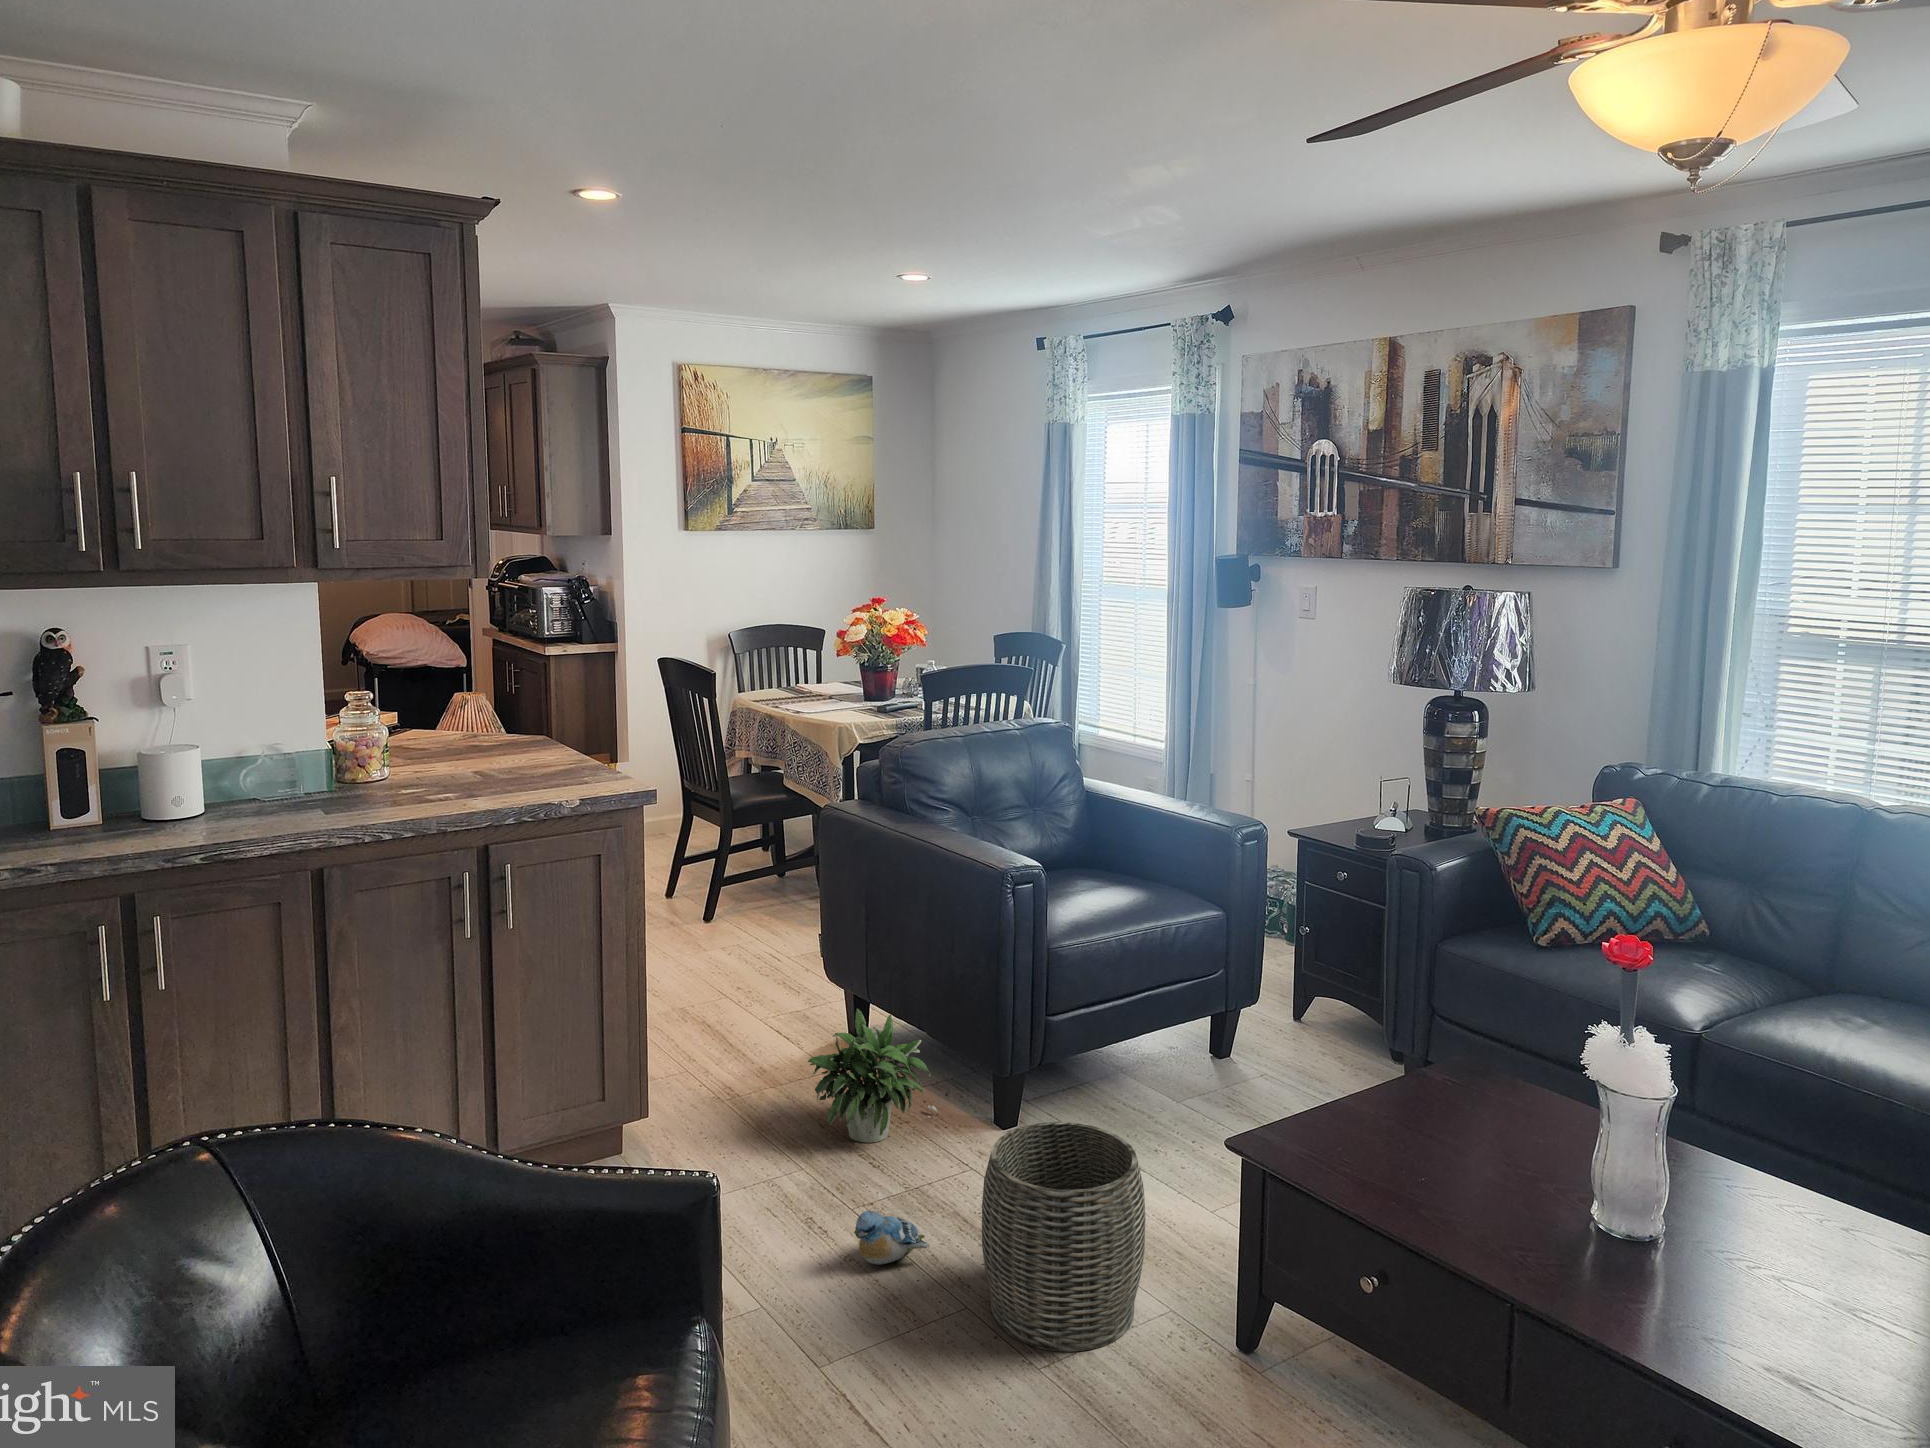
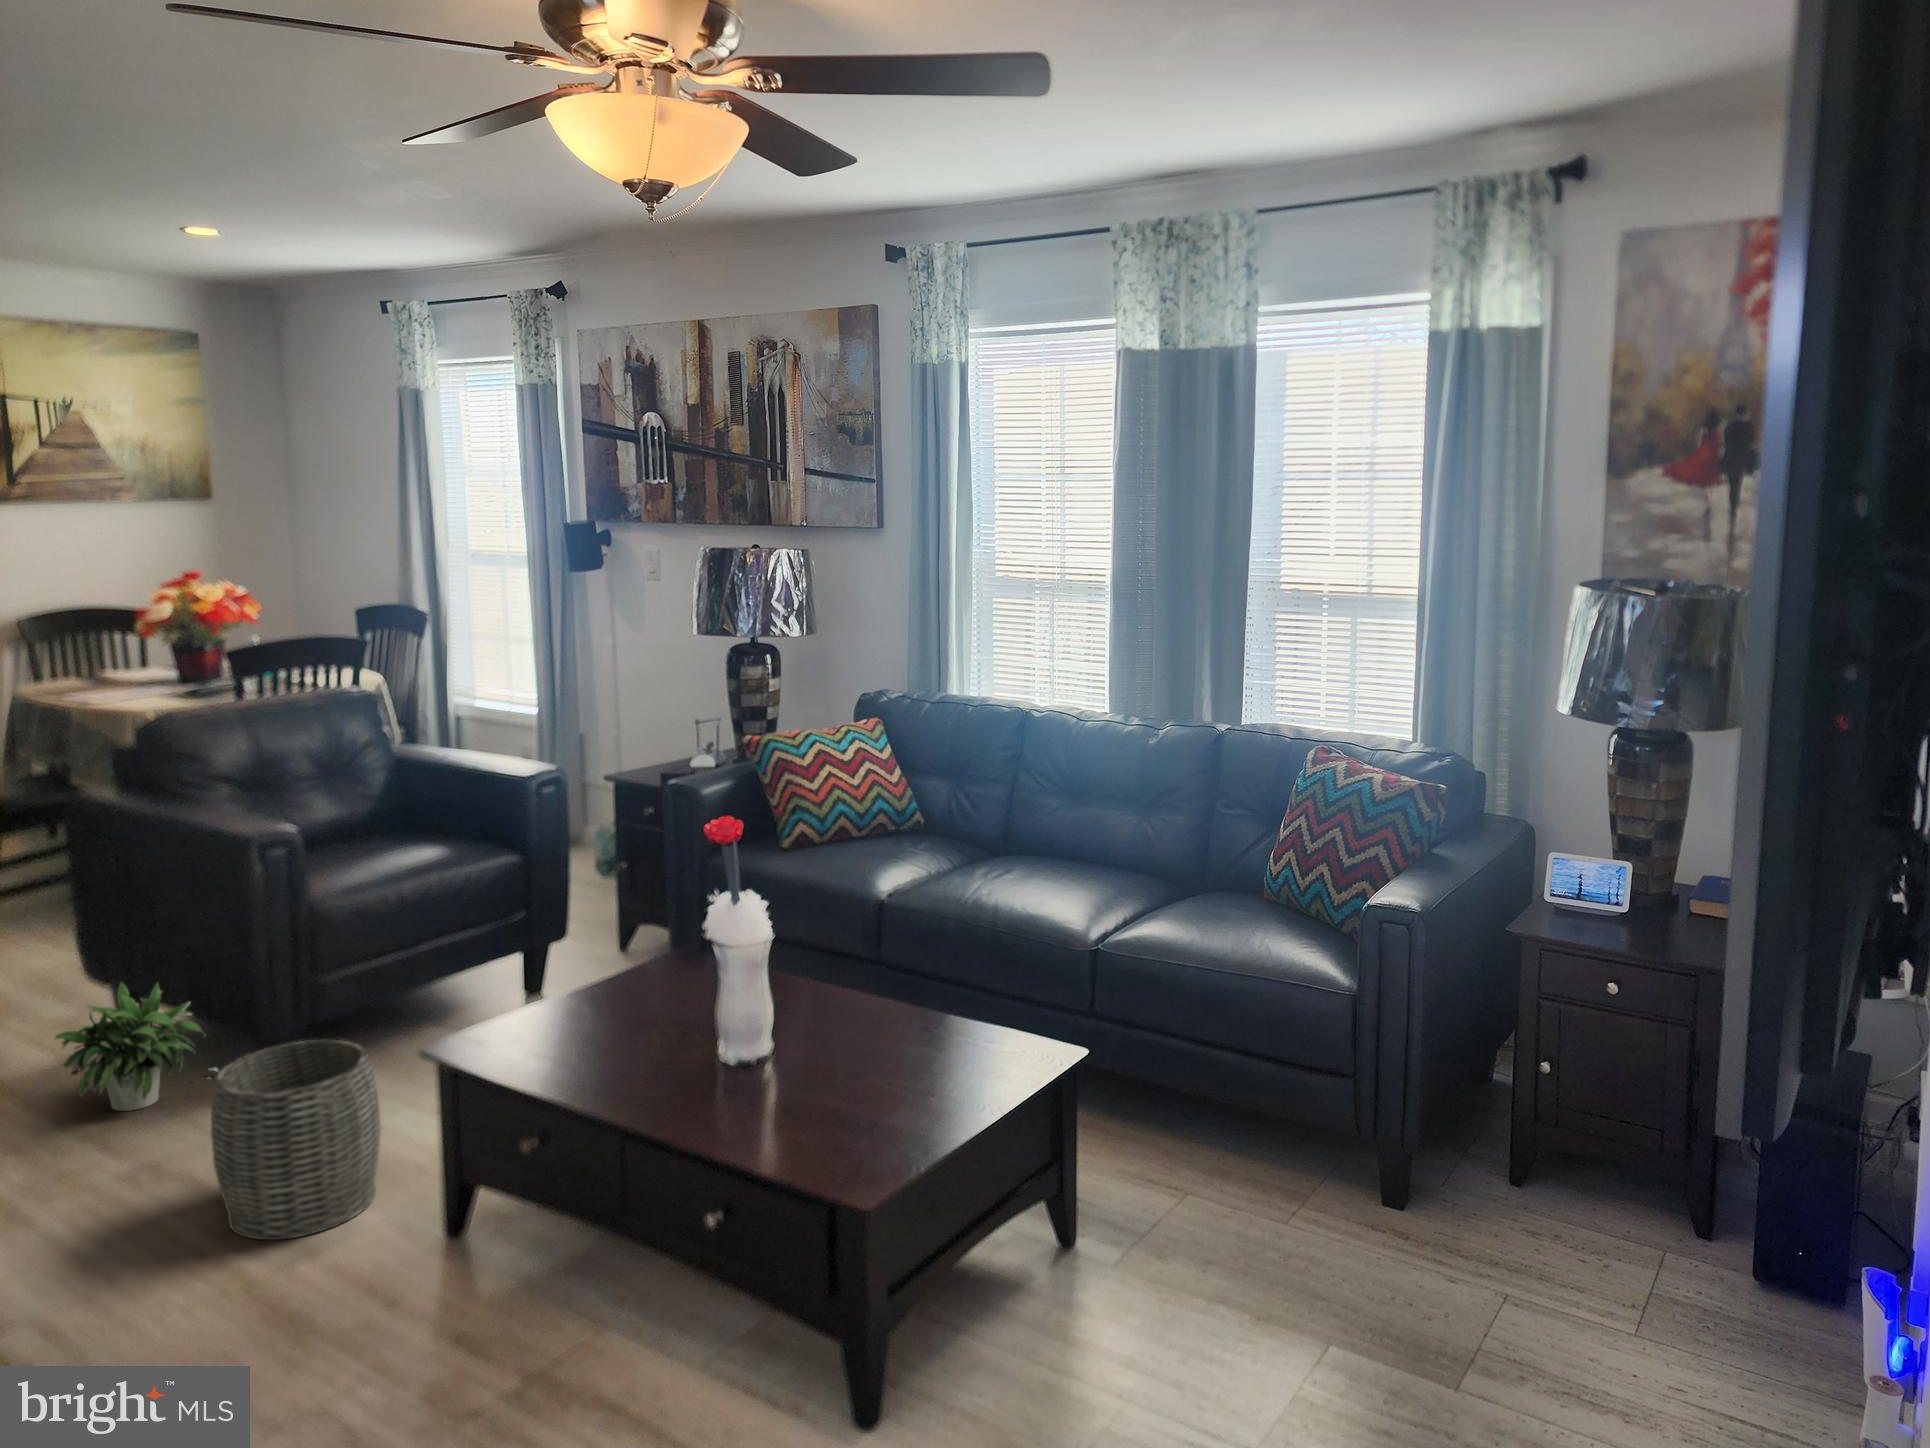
plush toy: present [854,1210,930,1265] -> none [83,1157,173,1208]

